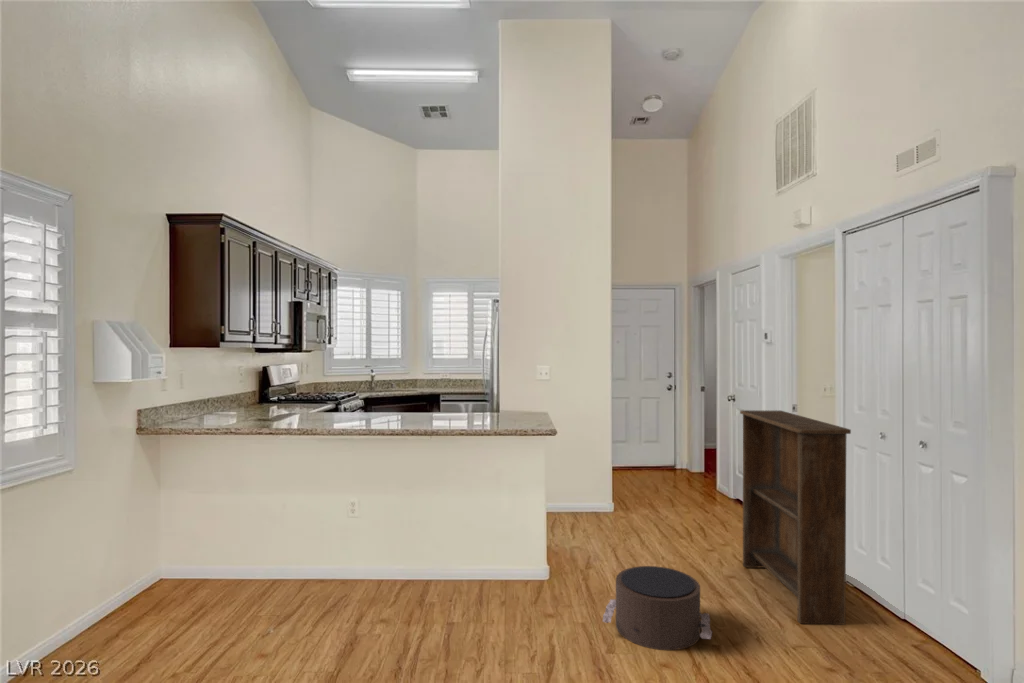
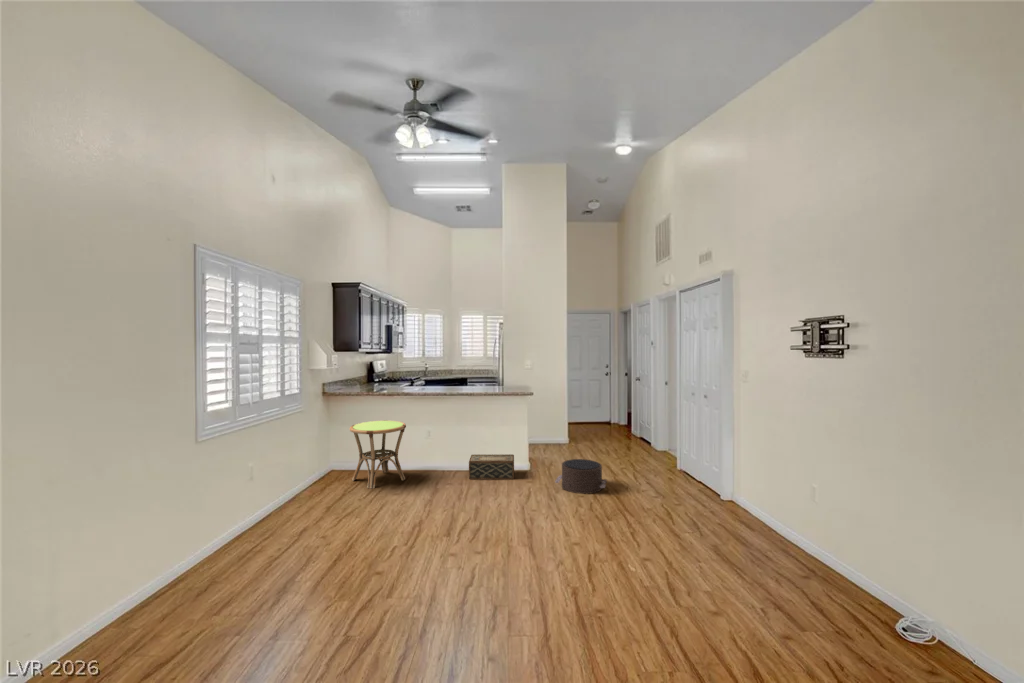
bookshelf: present [740,410,851,624] -> none [631,383,675,485]
side table: none [182,482,302,630] -> present [350,420,406,489]
woven basket: none [426,549,517,604] -> present [469,454,514,479]

